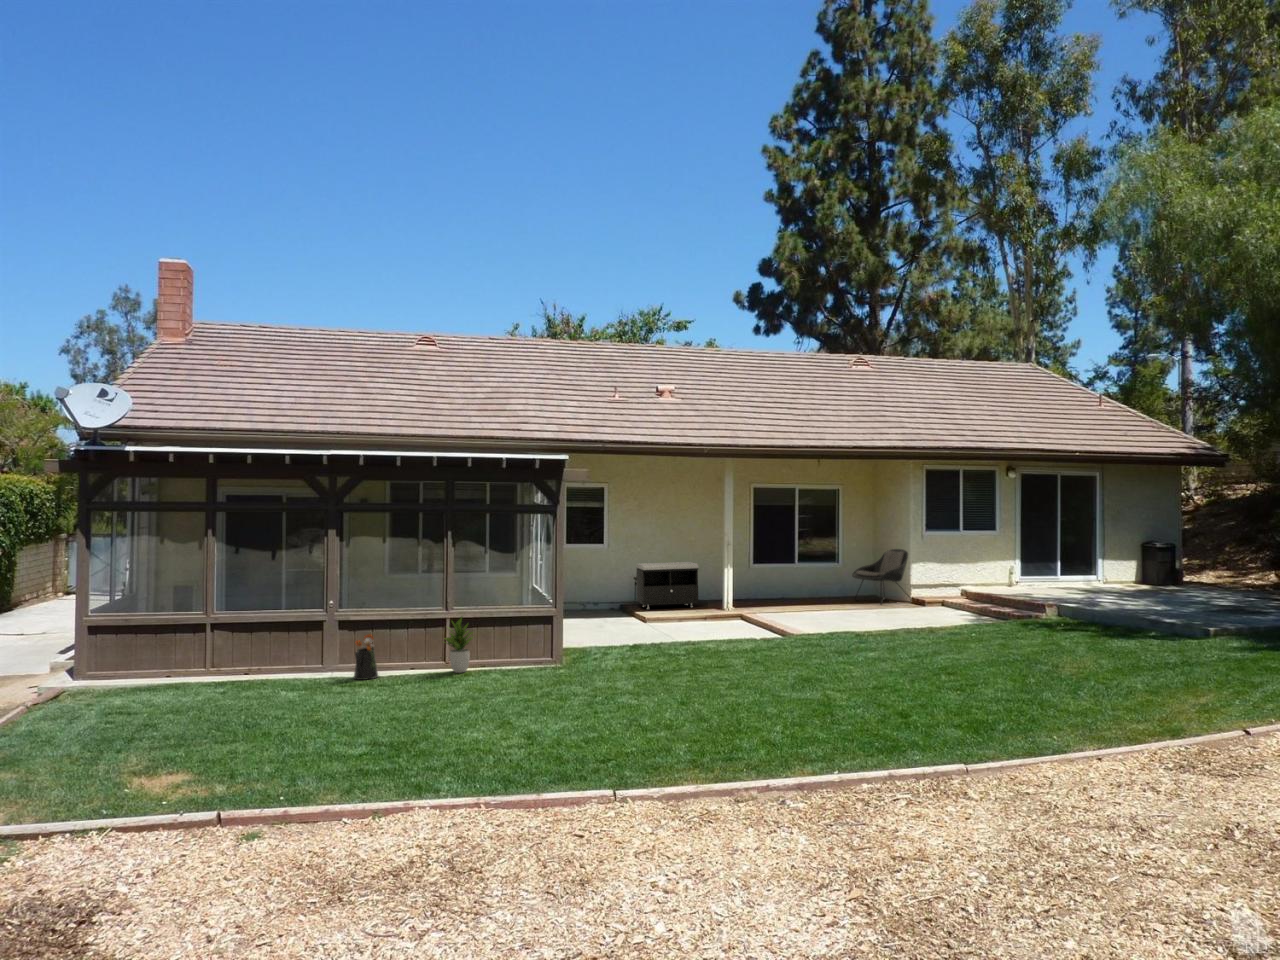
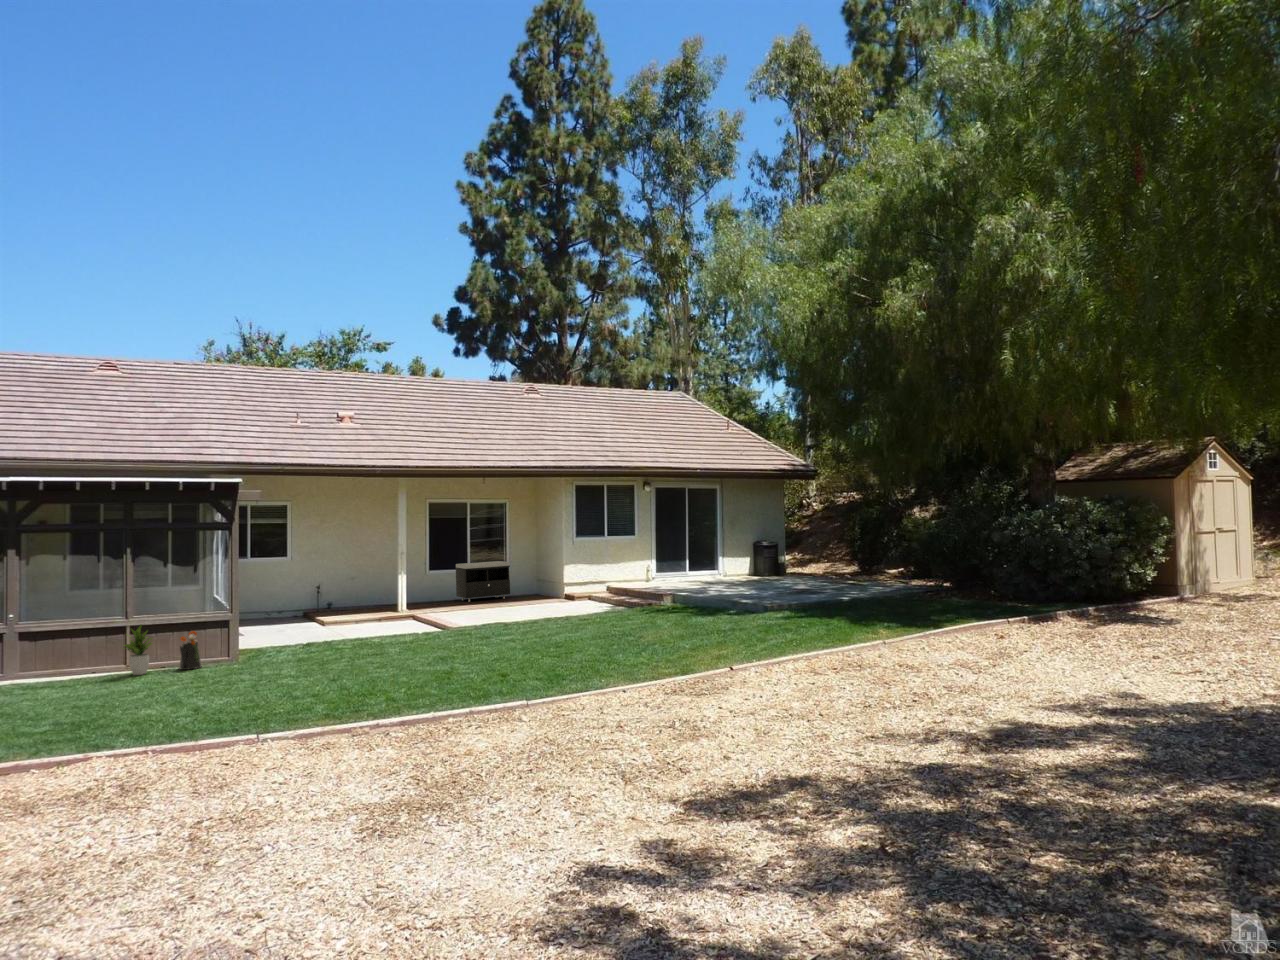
lounge chair: present [852,549,911,604] -> none [516,553,565,601]
storage bench: present [637,562,698,609] -> present [456,561,510,602]
watering can: present [354,634,378,680] -> present [179,631,202,670]

